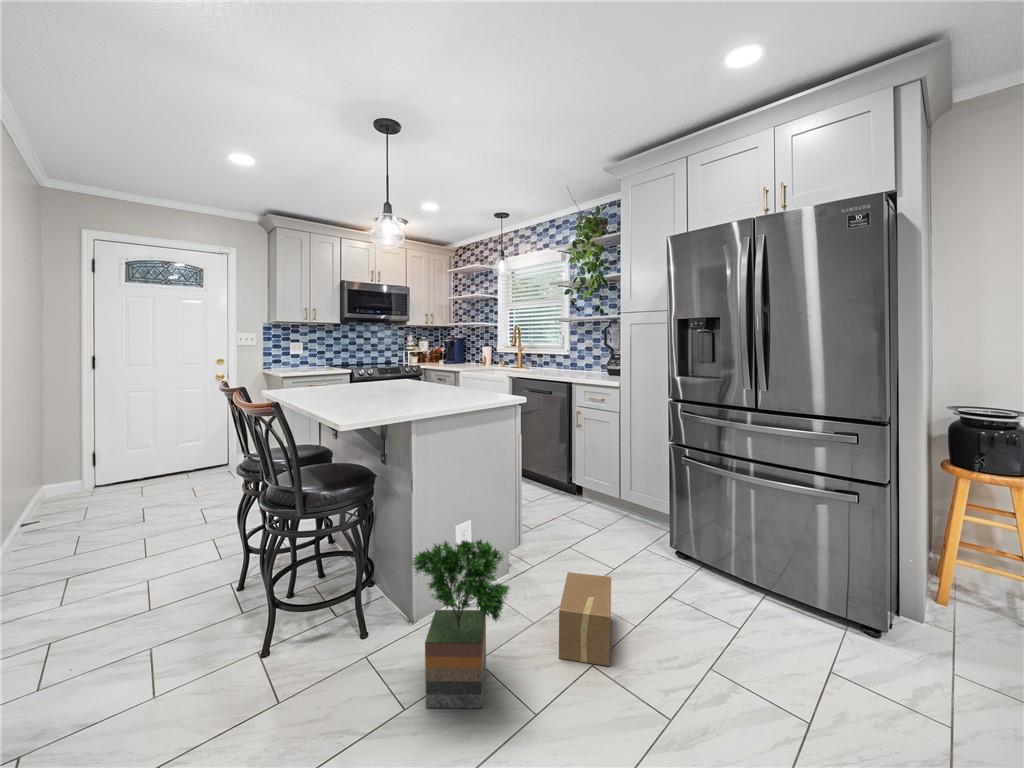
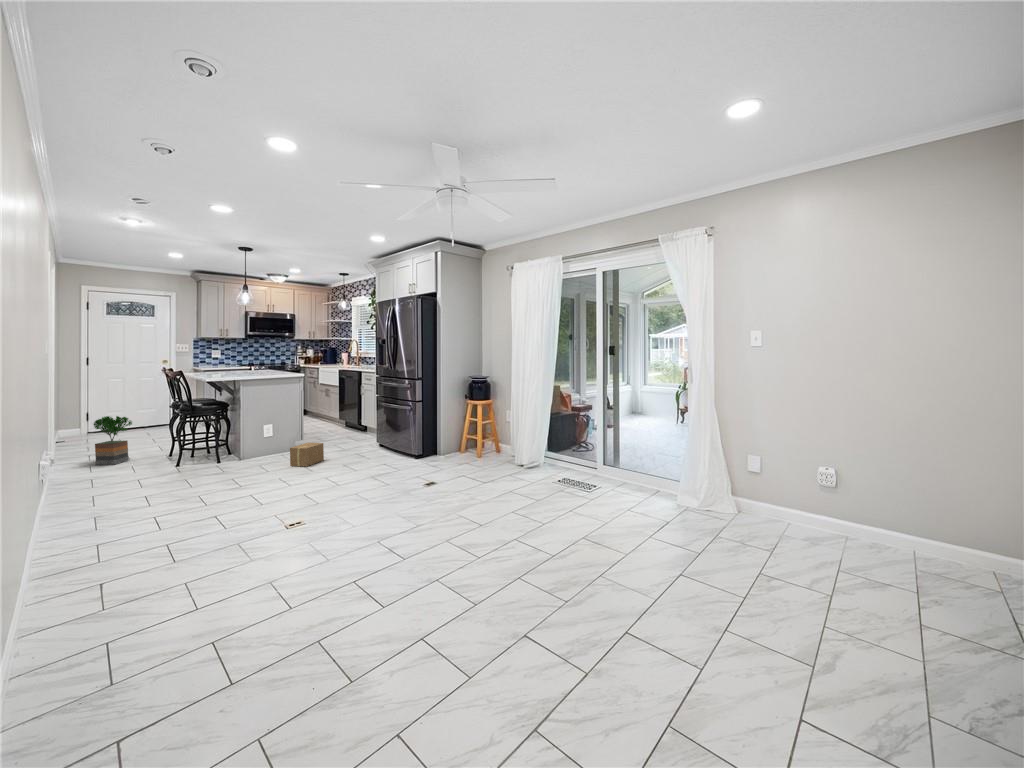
potted tree: present [412,539,509,708] -> present [94,416,132,465]

